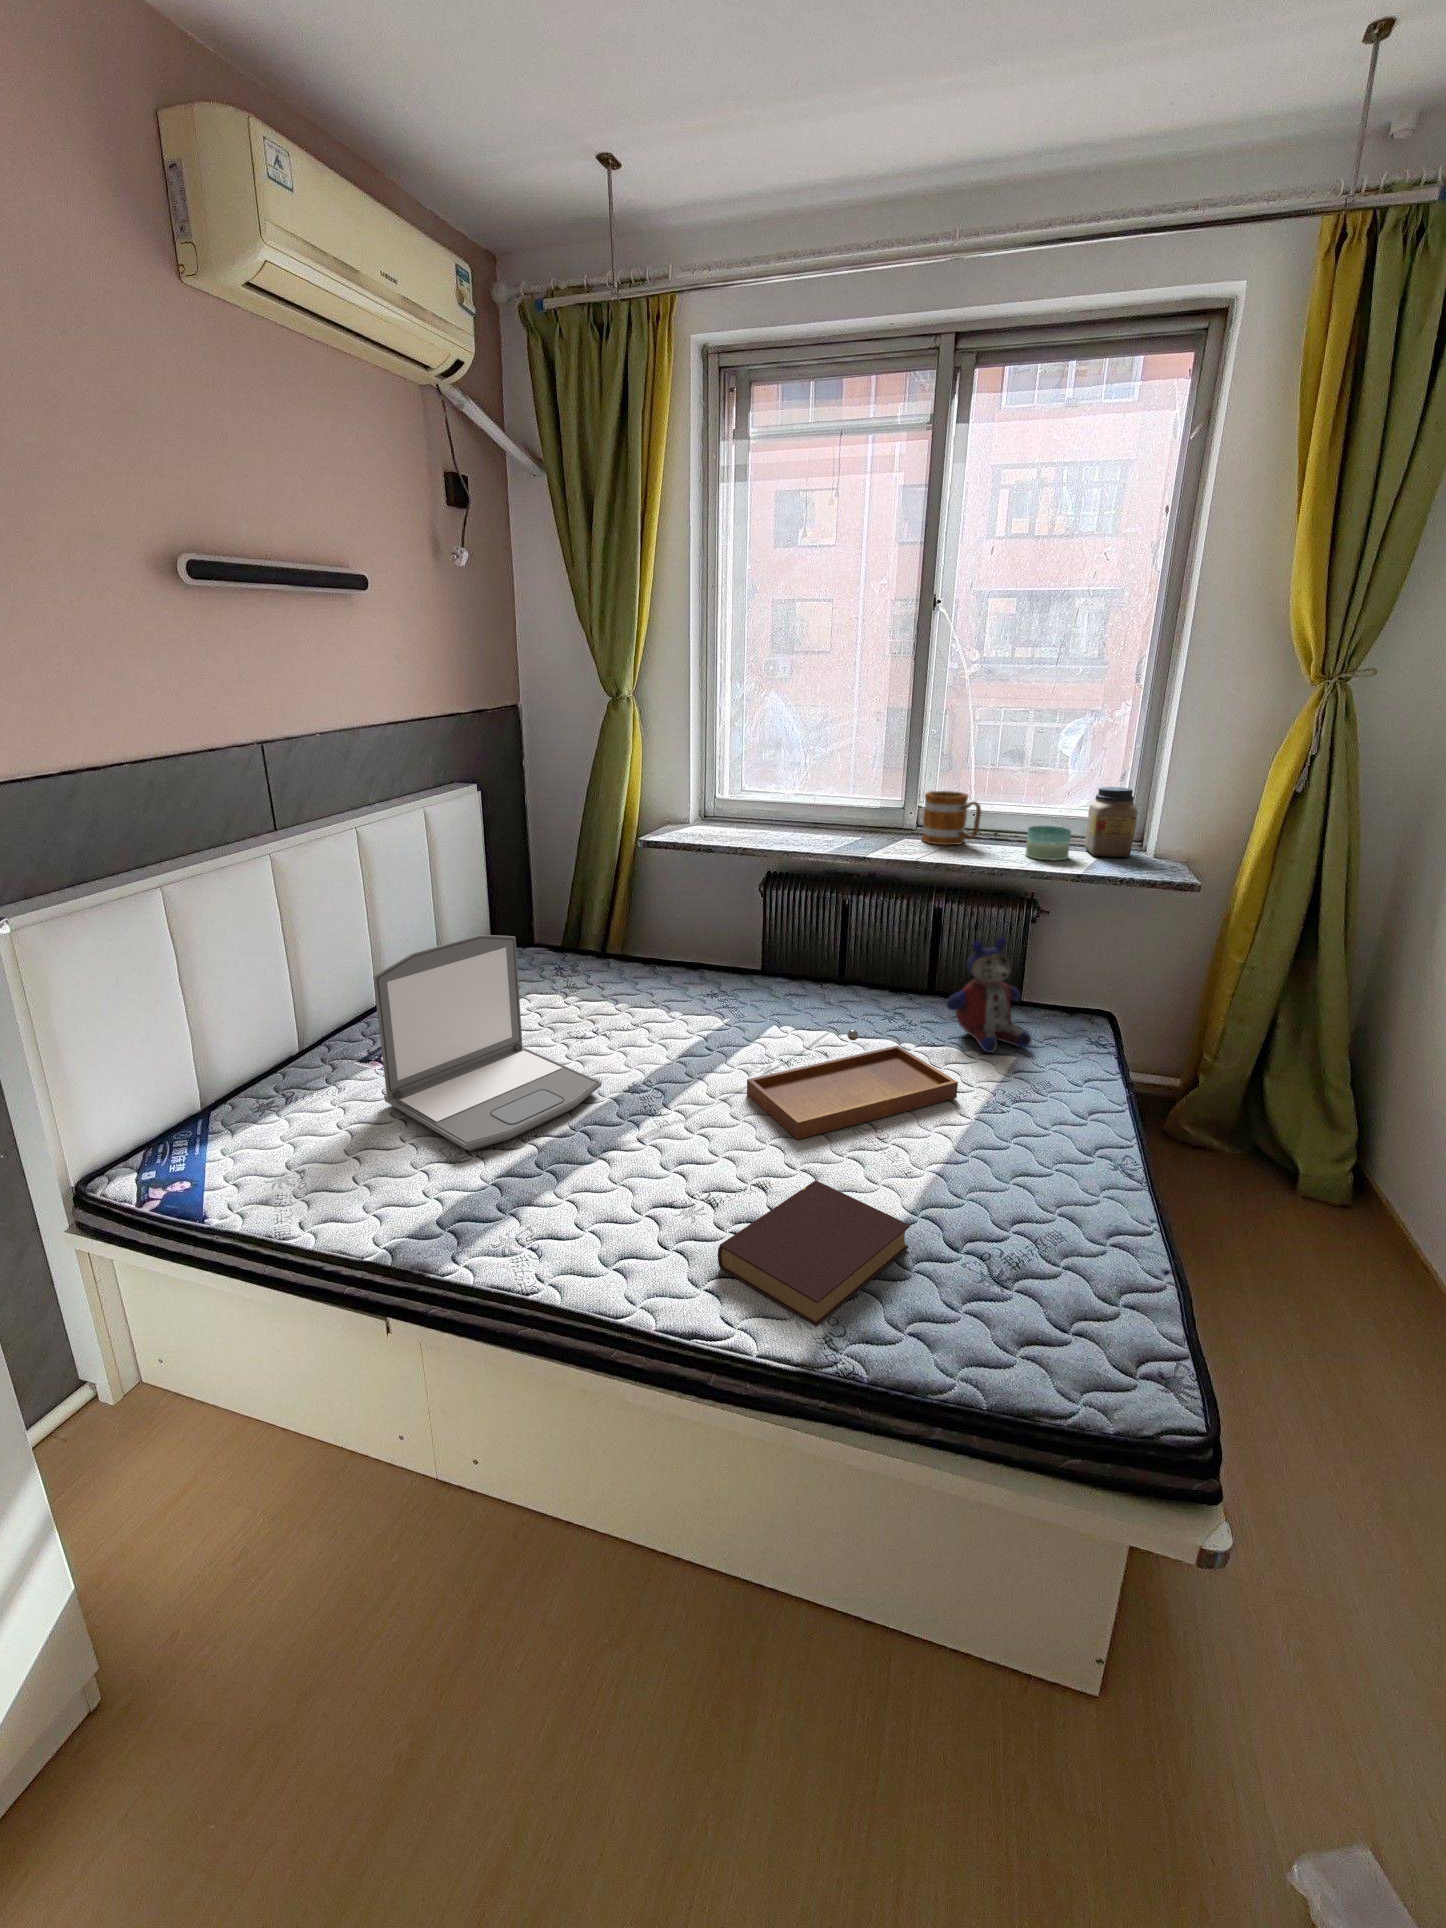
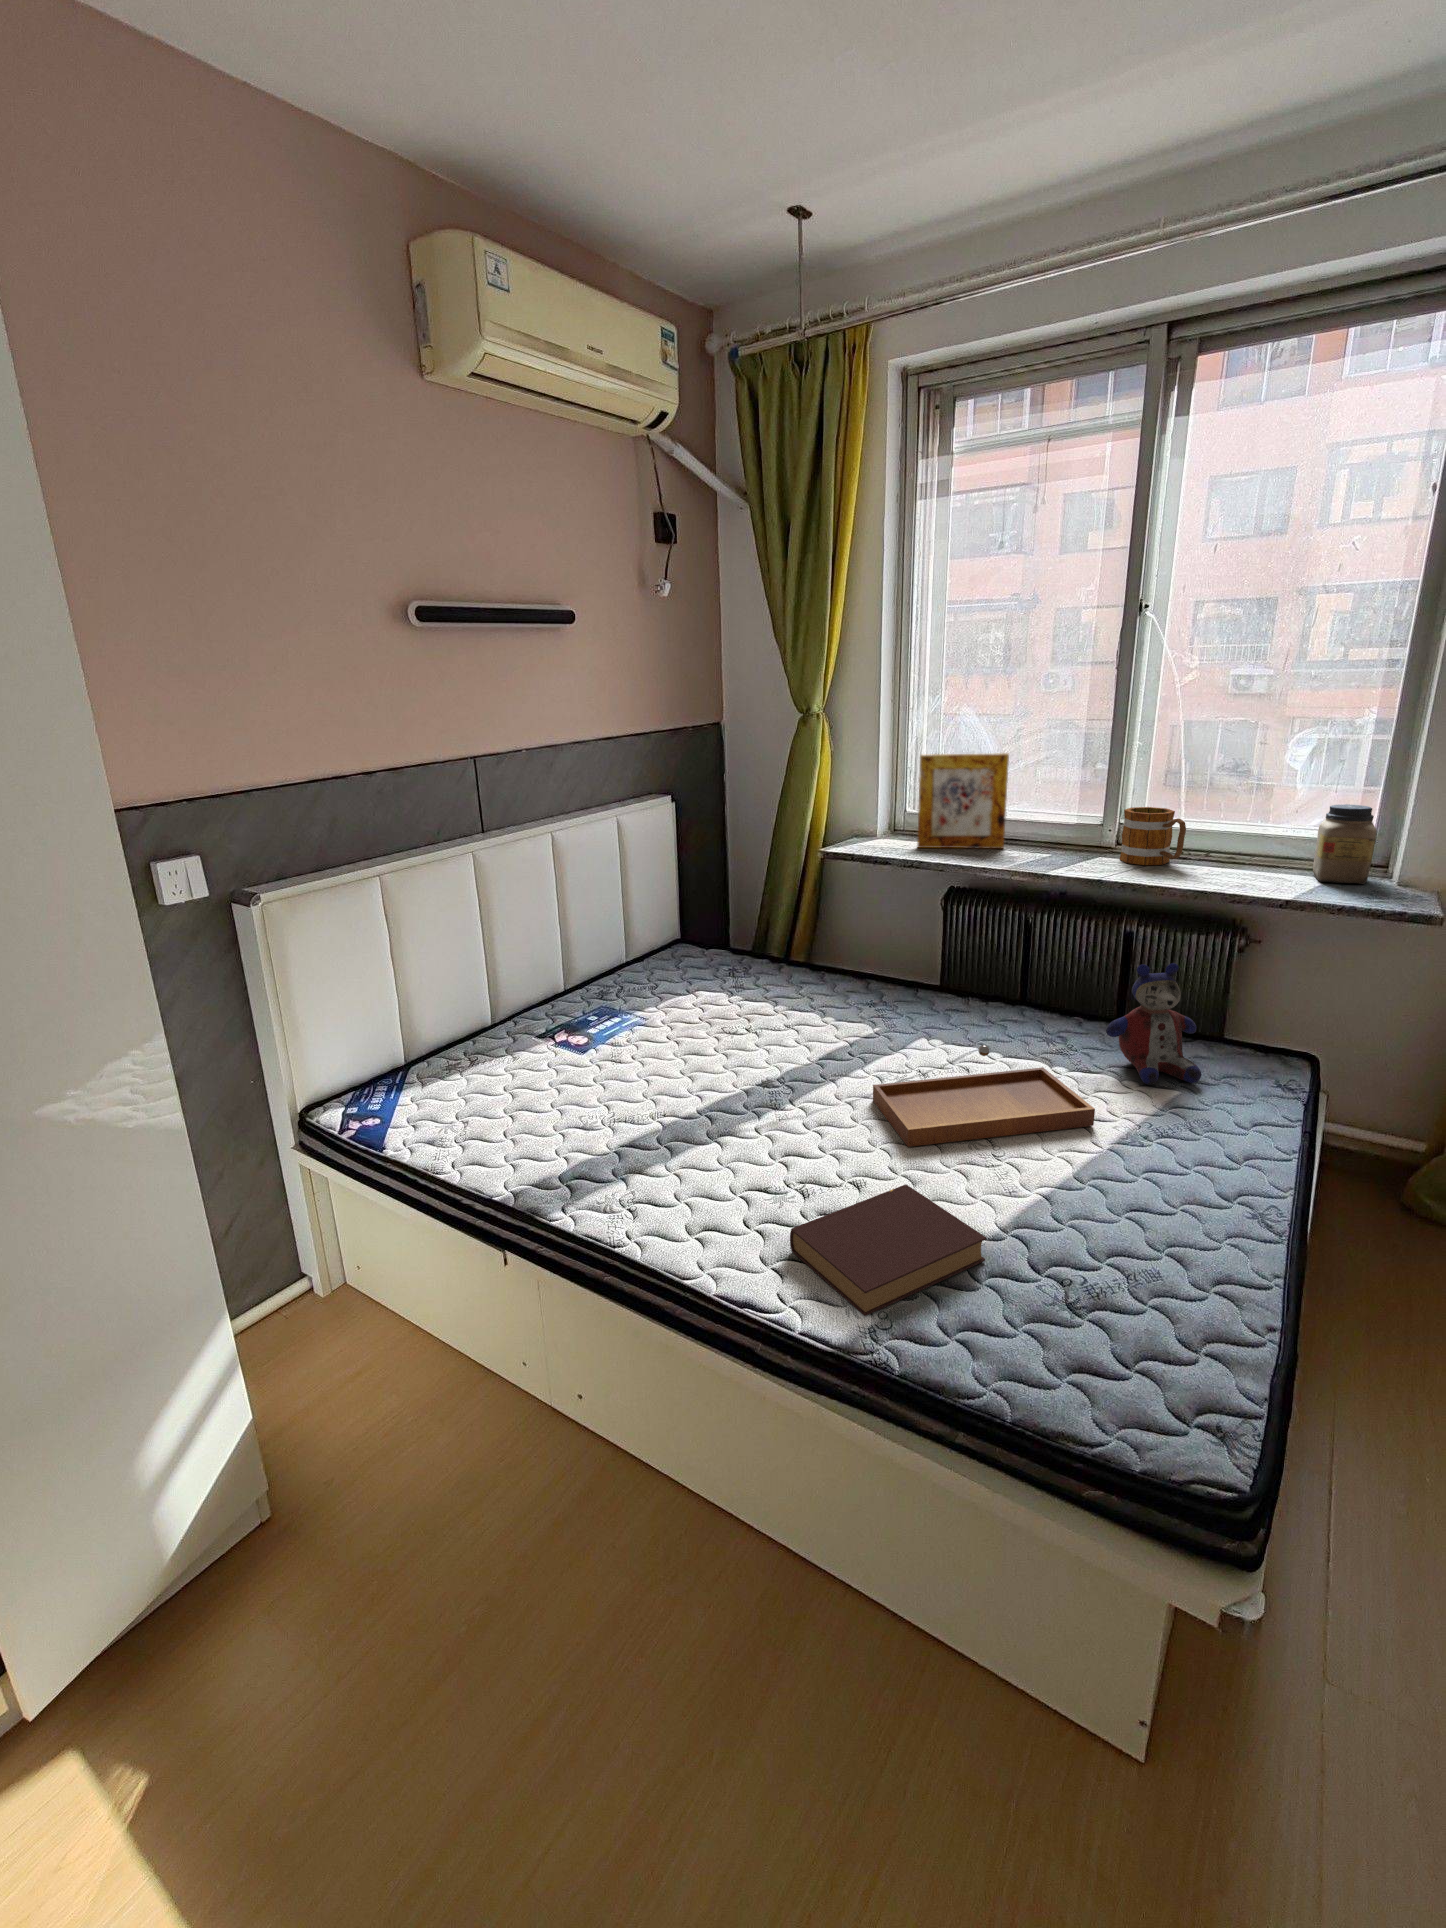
picture frame: none [732,740,817,834] -> present [917,753,1009,848]
candle: present [1026,826,1071,861] -> none [1235,846,1291,885]
laptop: present [373,935,601,1151] -> none [537,931,735,1122]

